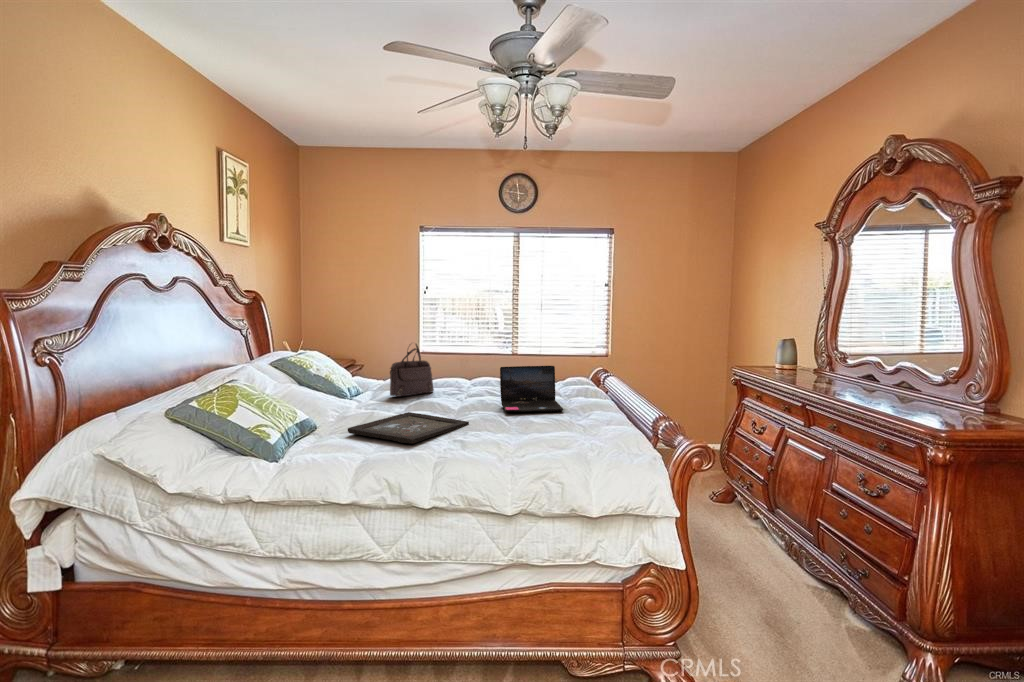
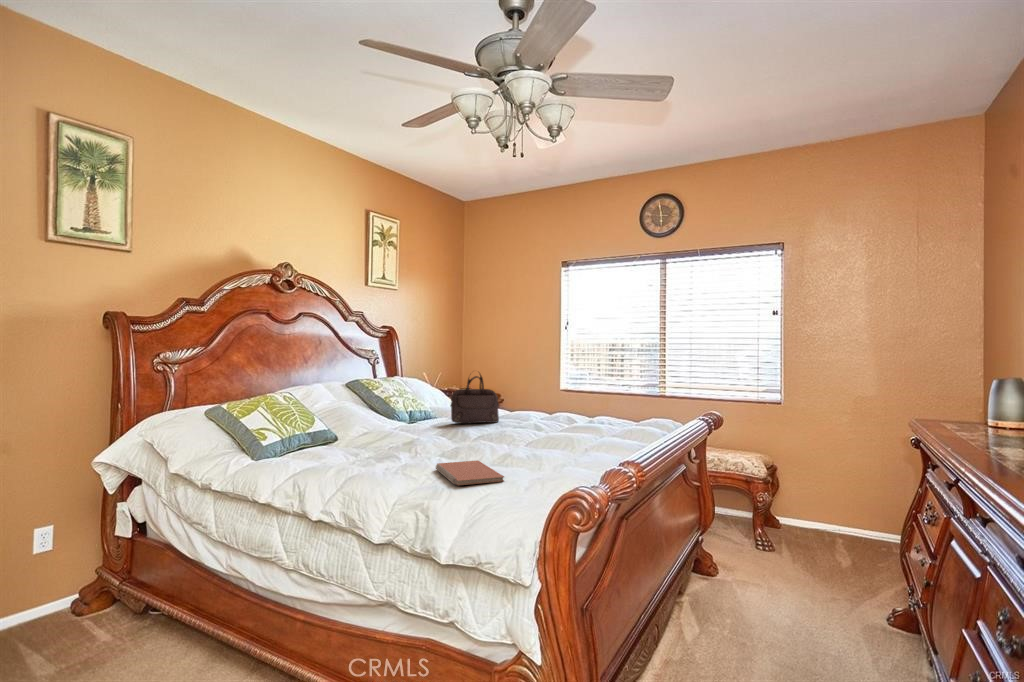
laptop: present [500,366,563,412] -> none [507,396,583,449]
tray: present [348,412,469,443] -> none [343,435,455,460]
notebook: none [501,430,582,453] -> present [436,460,504,485]

